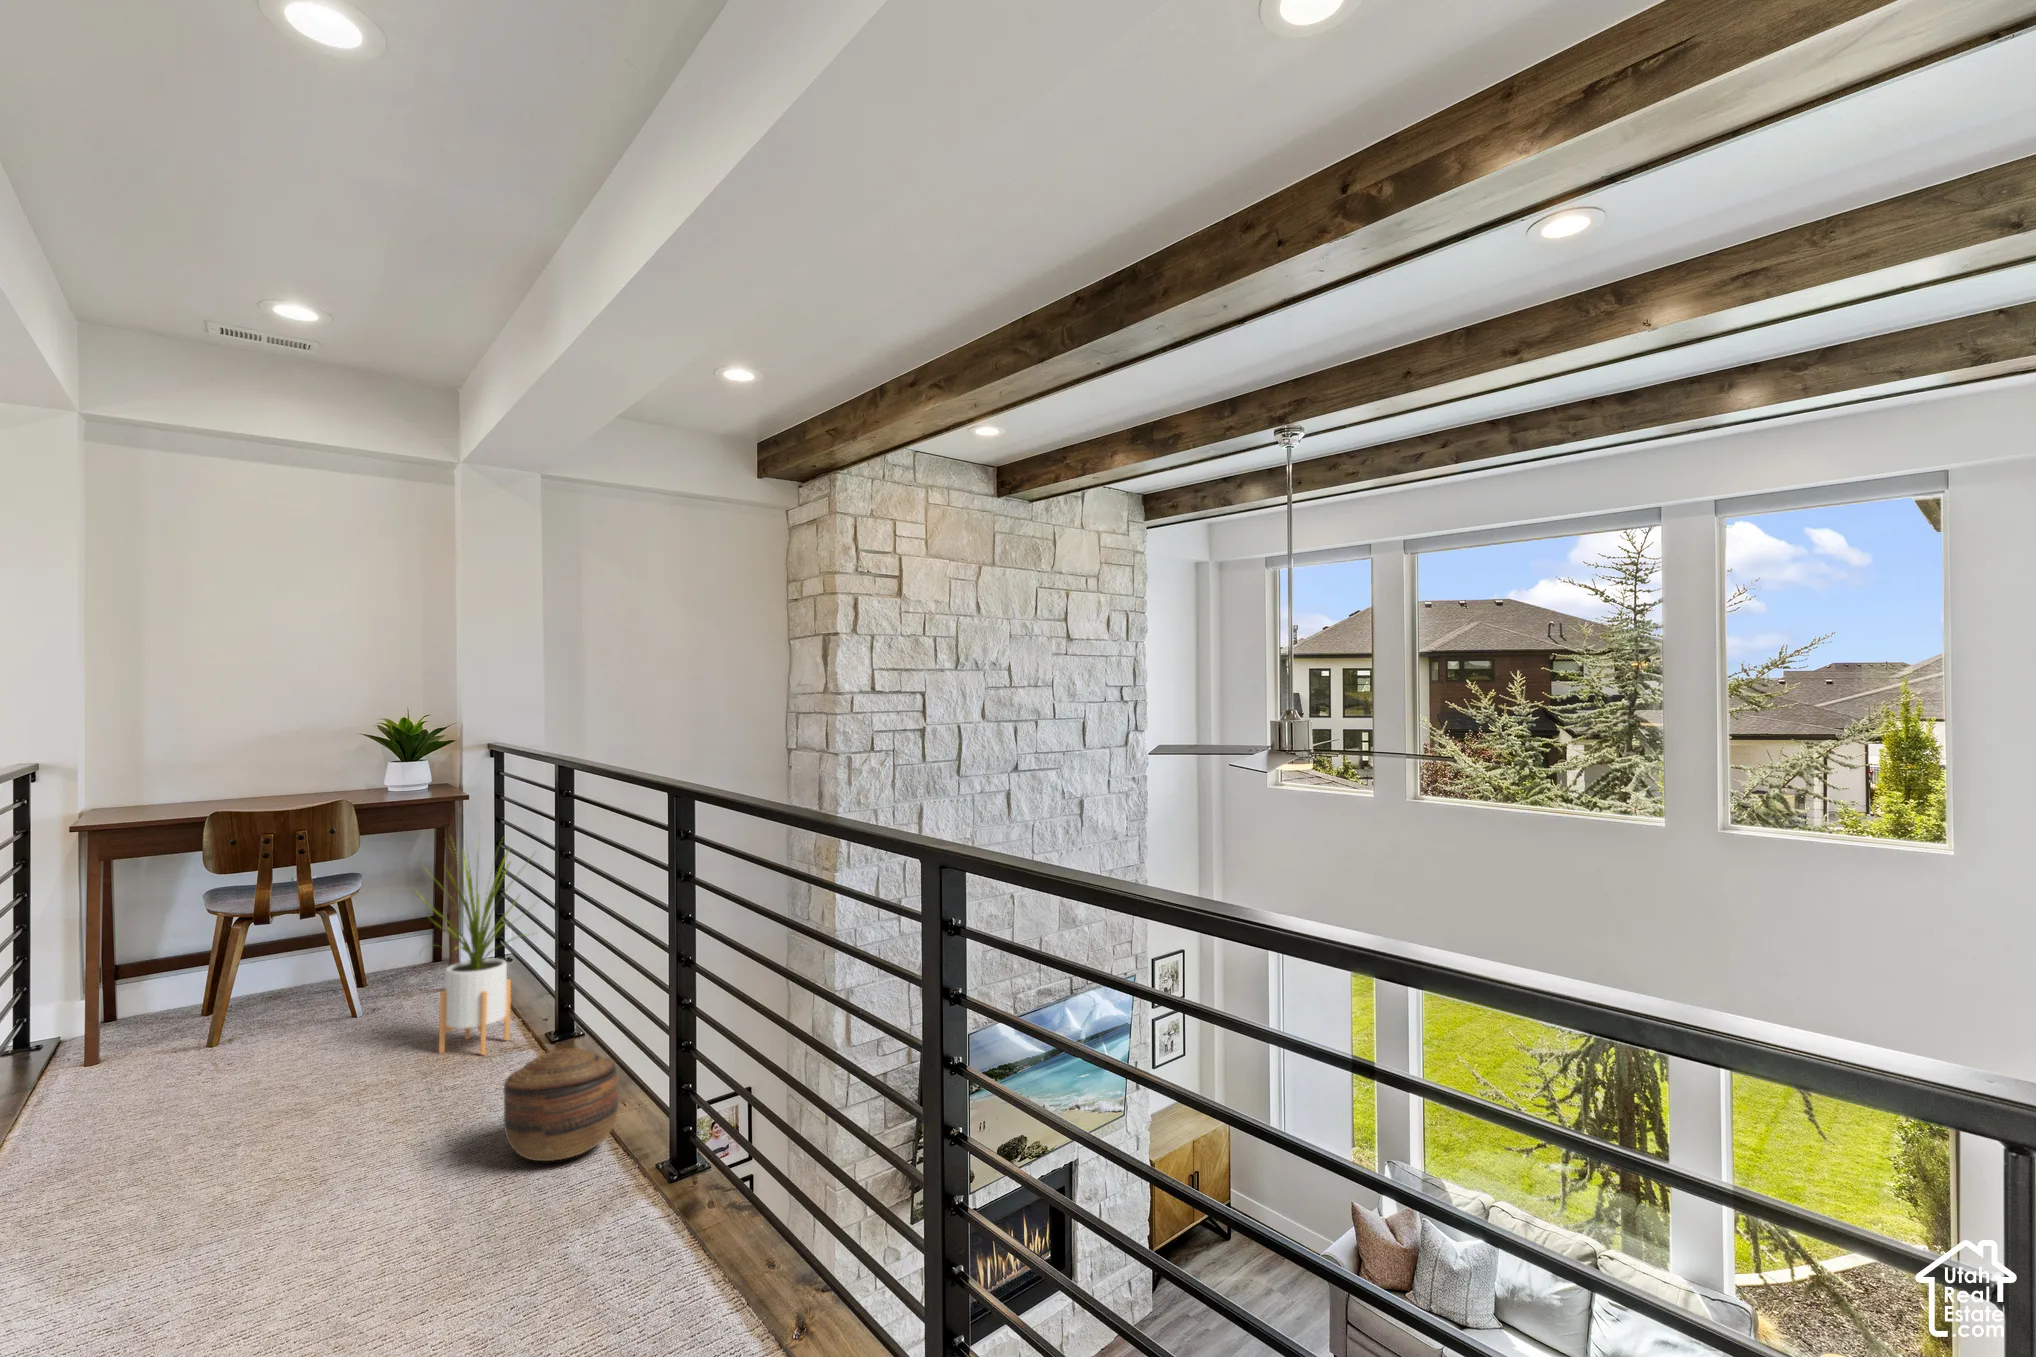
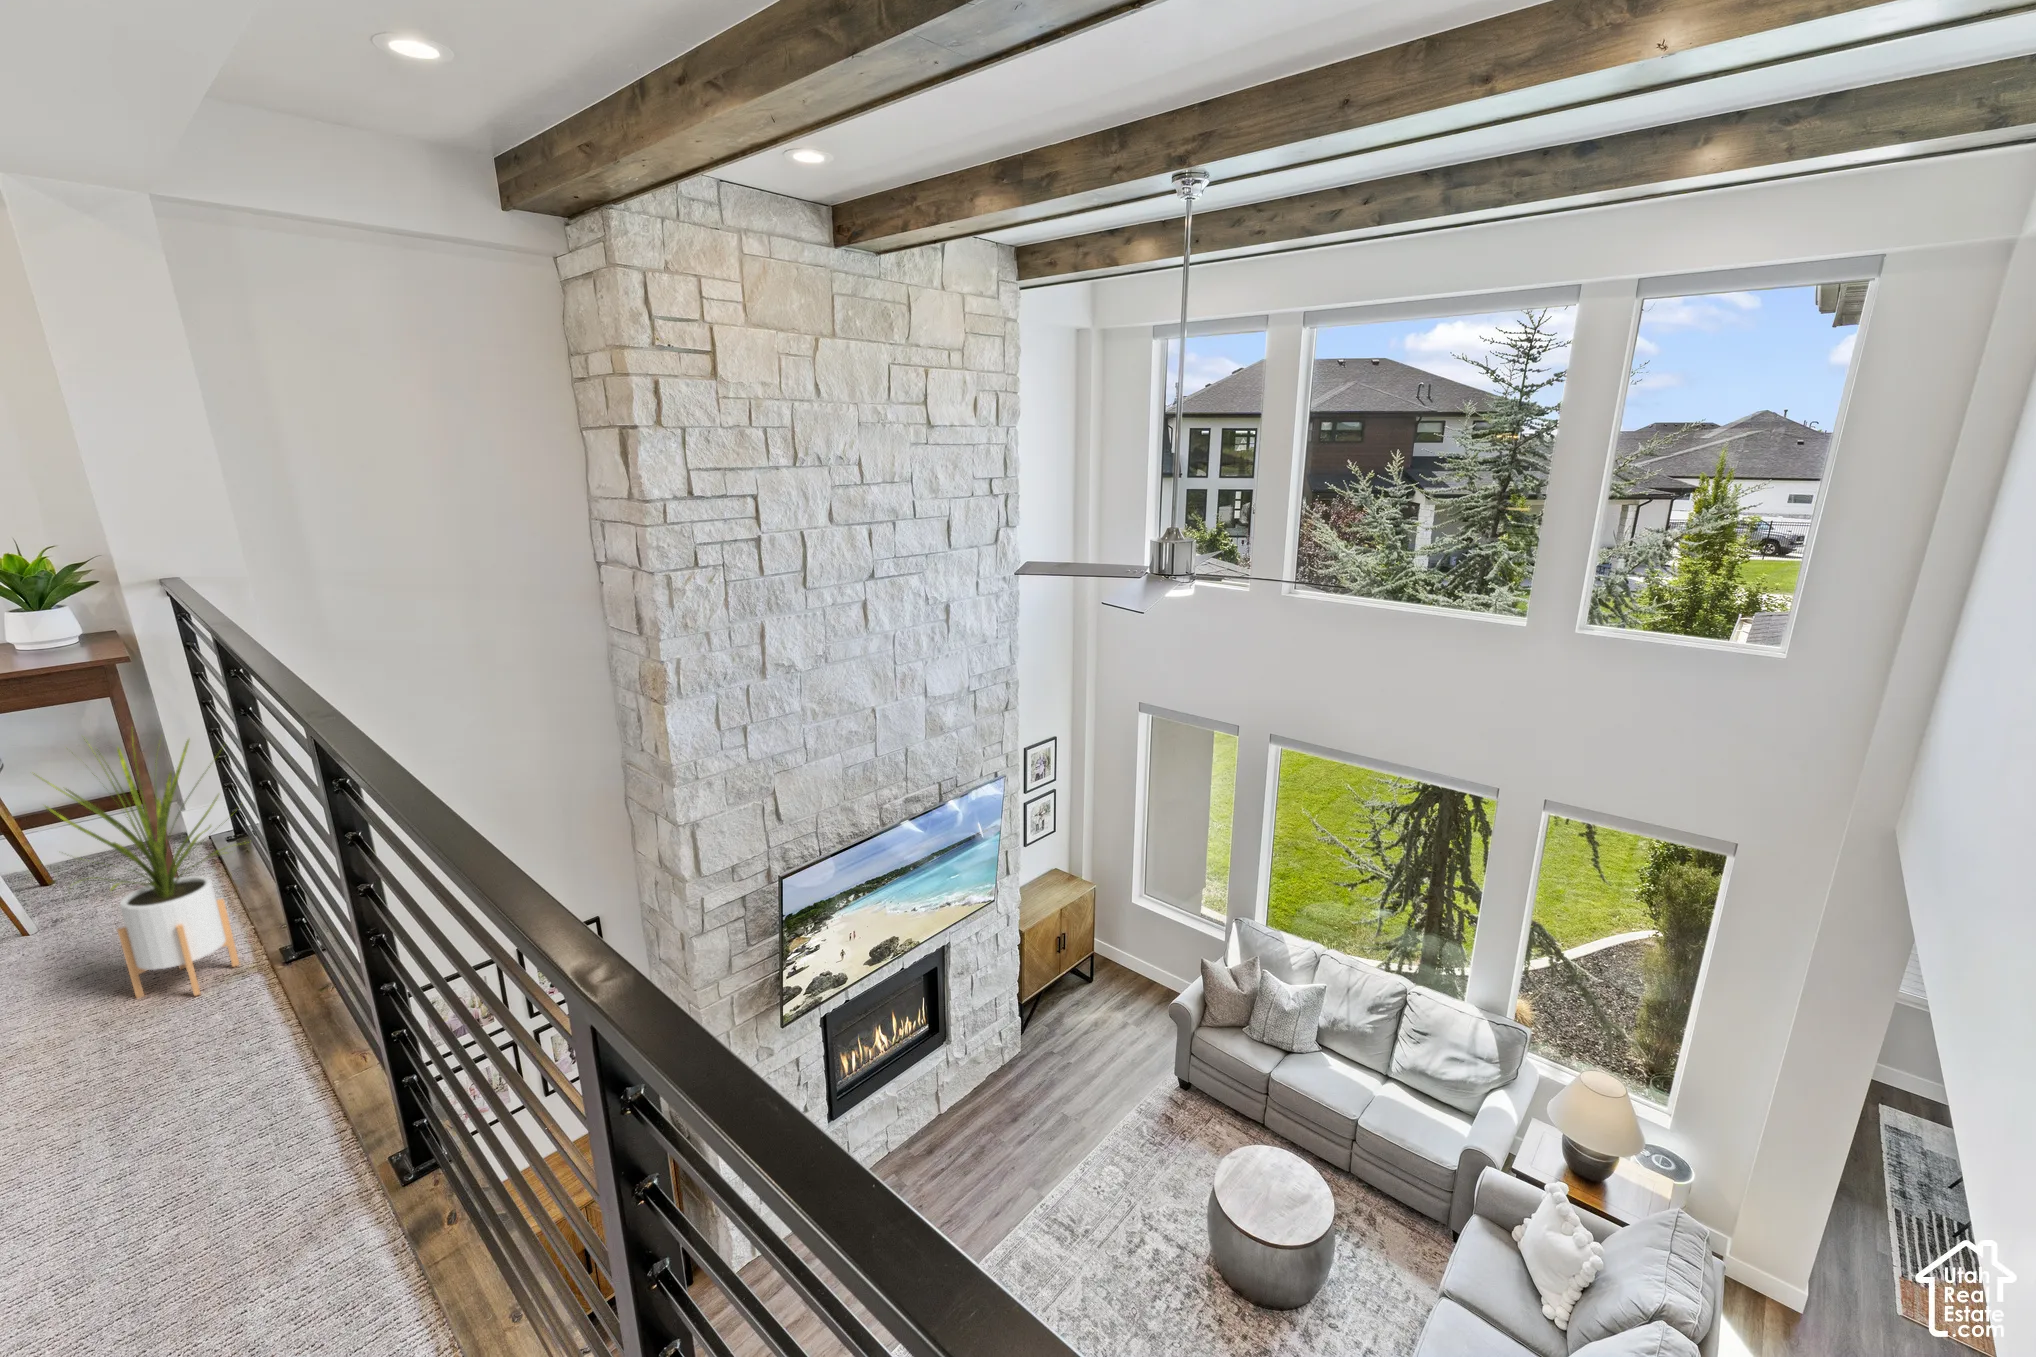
basket: present [504,1048,619,1161] -> none [158,1037,344,1191]

